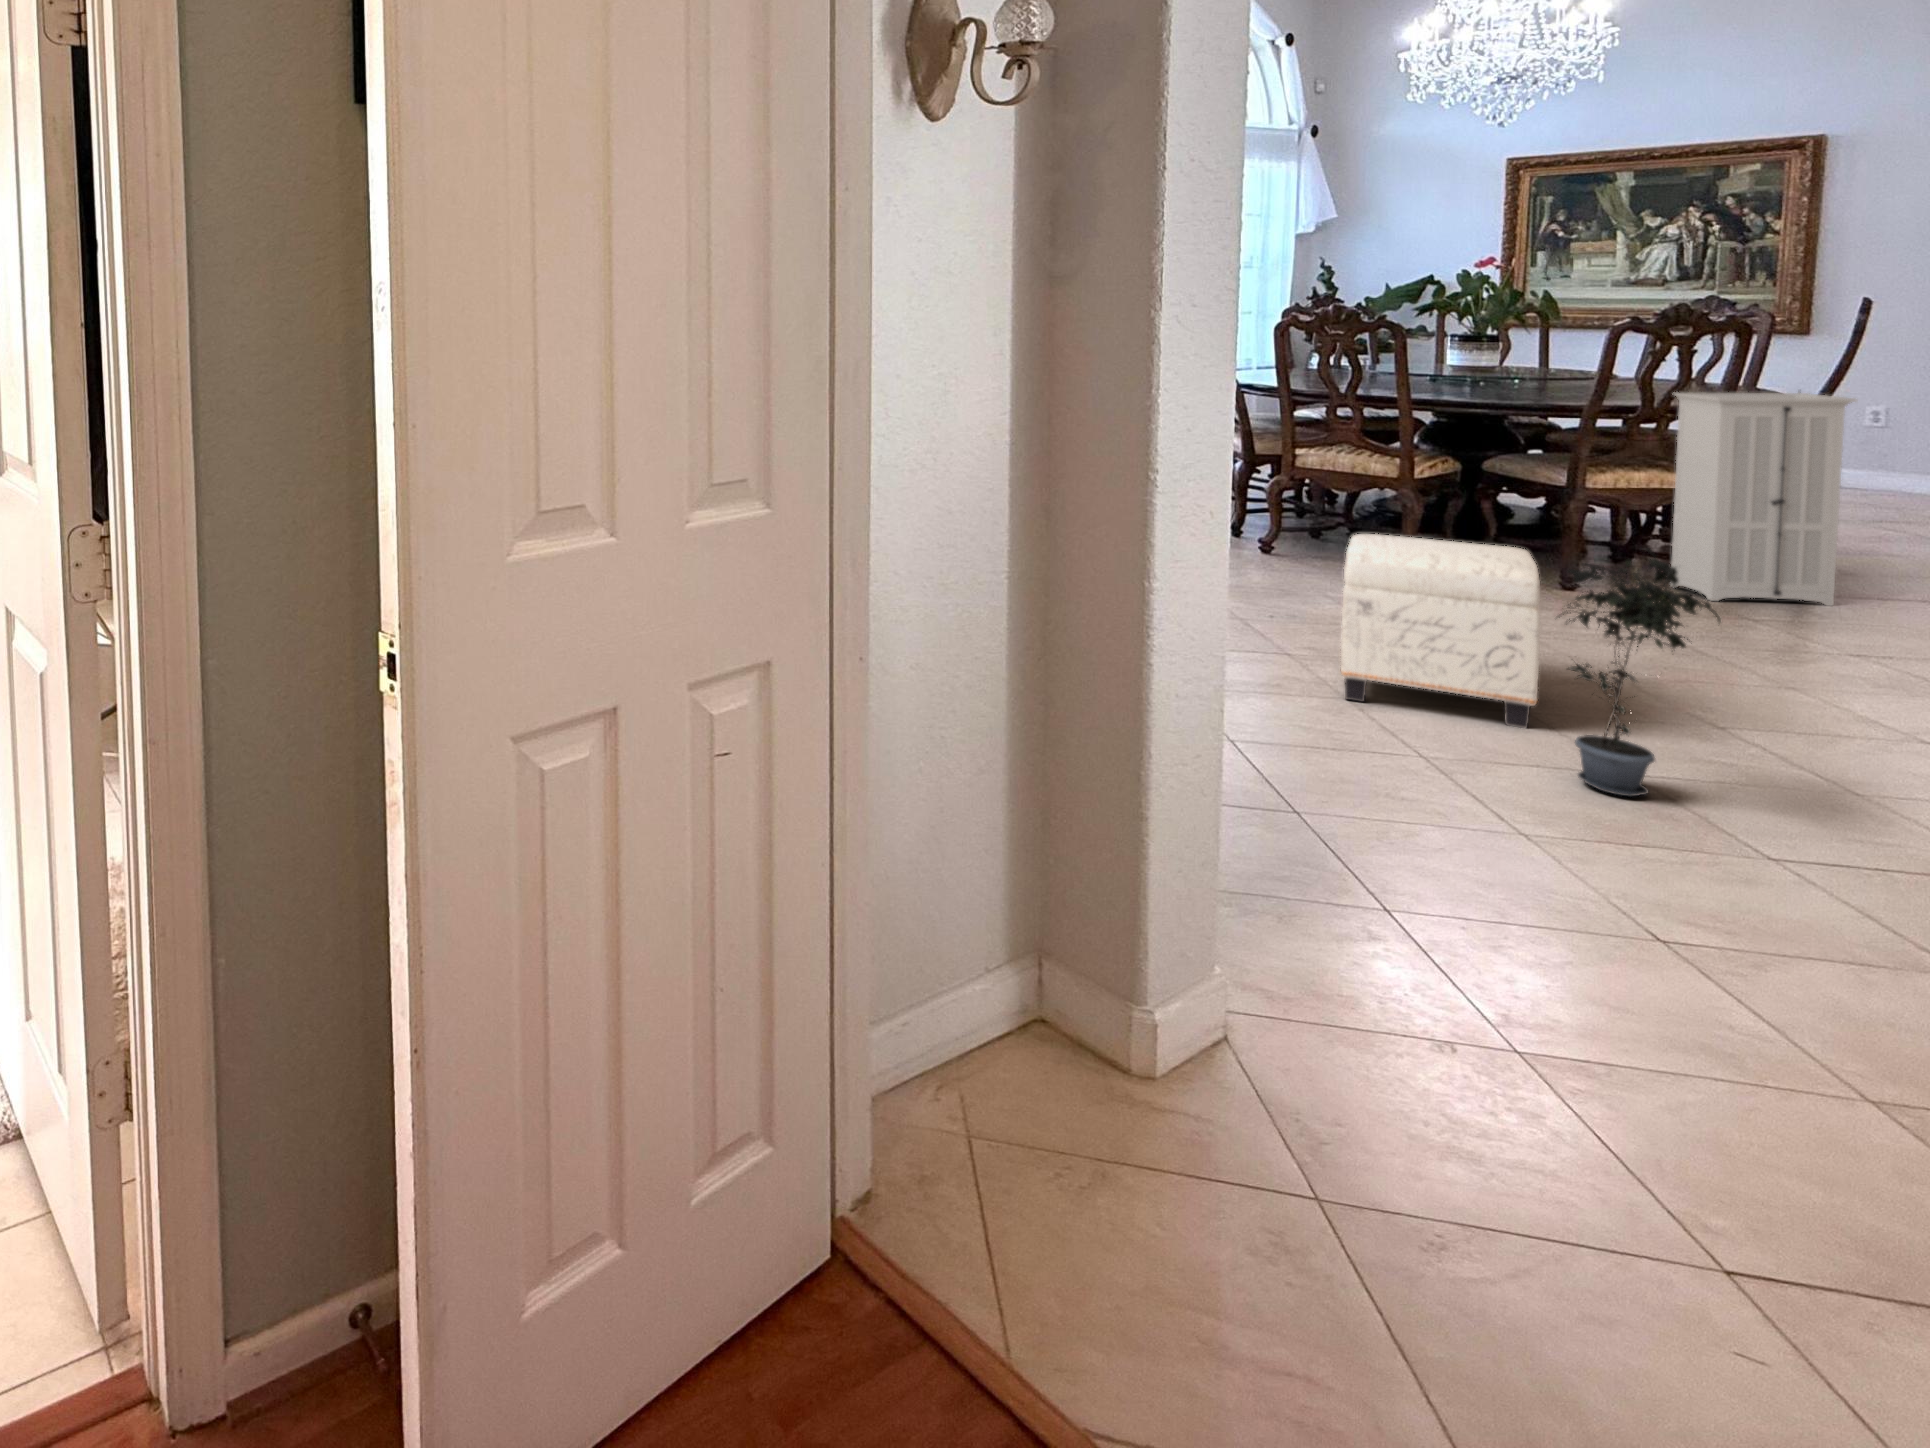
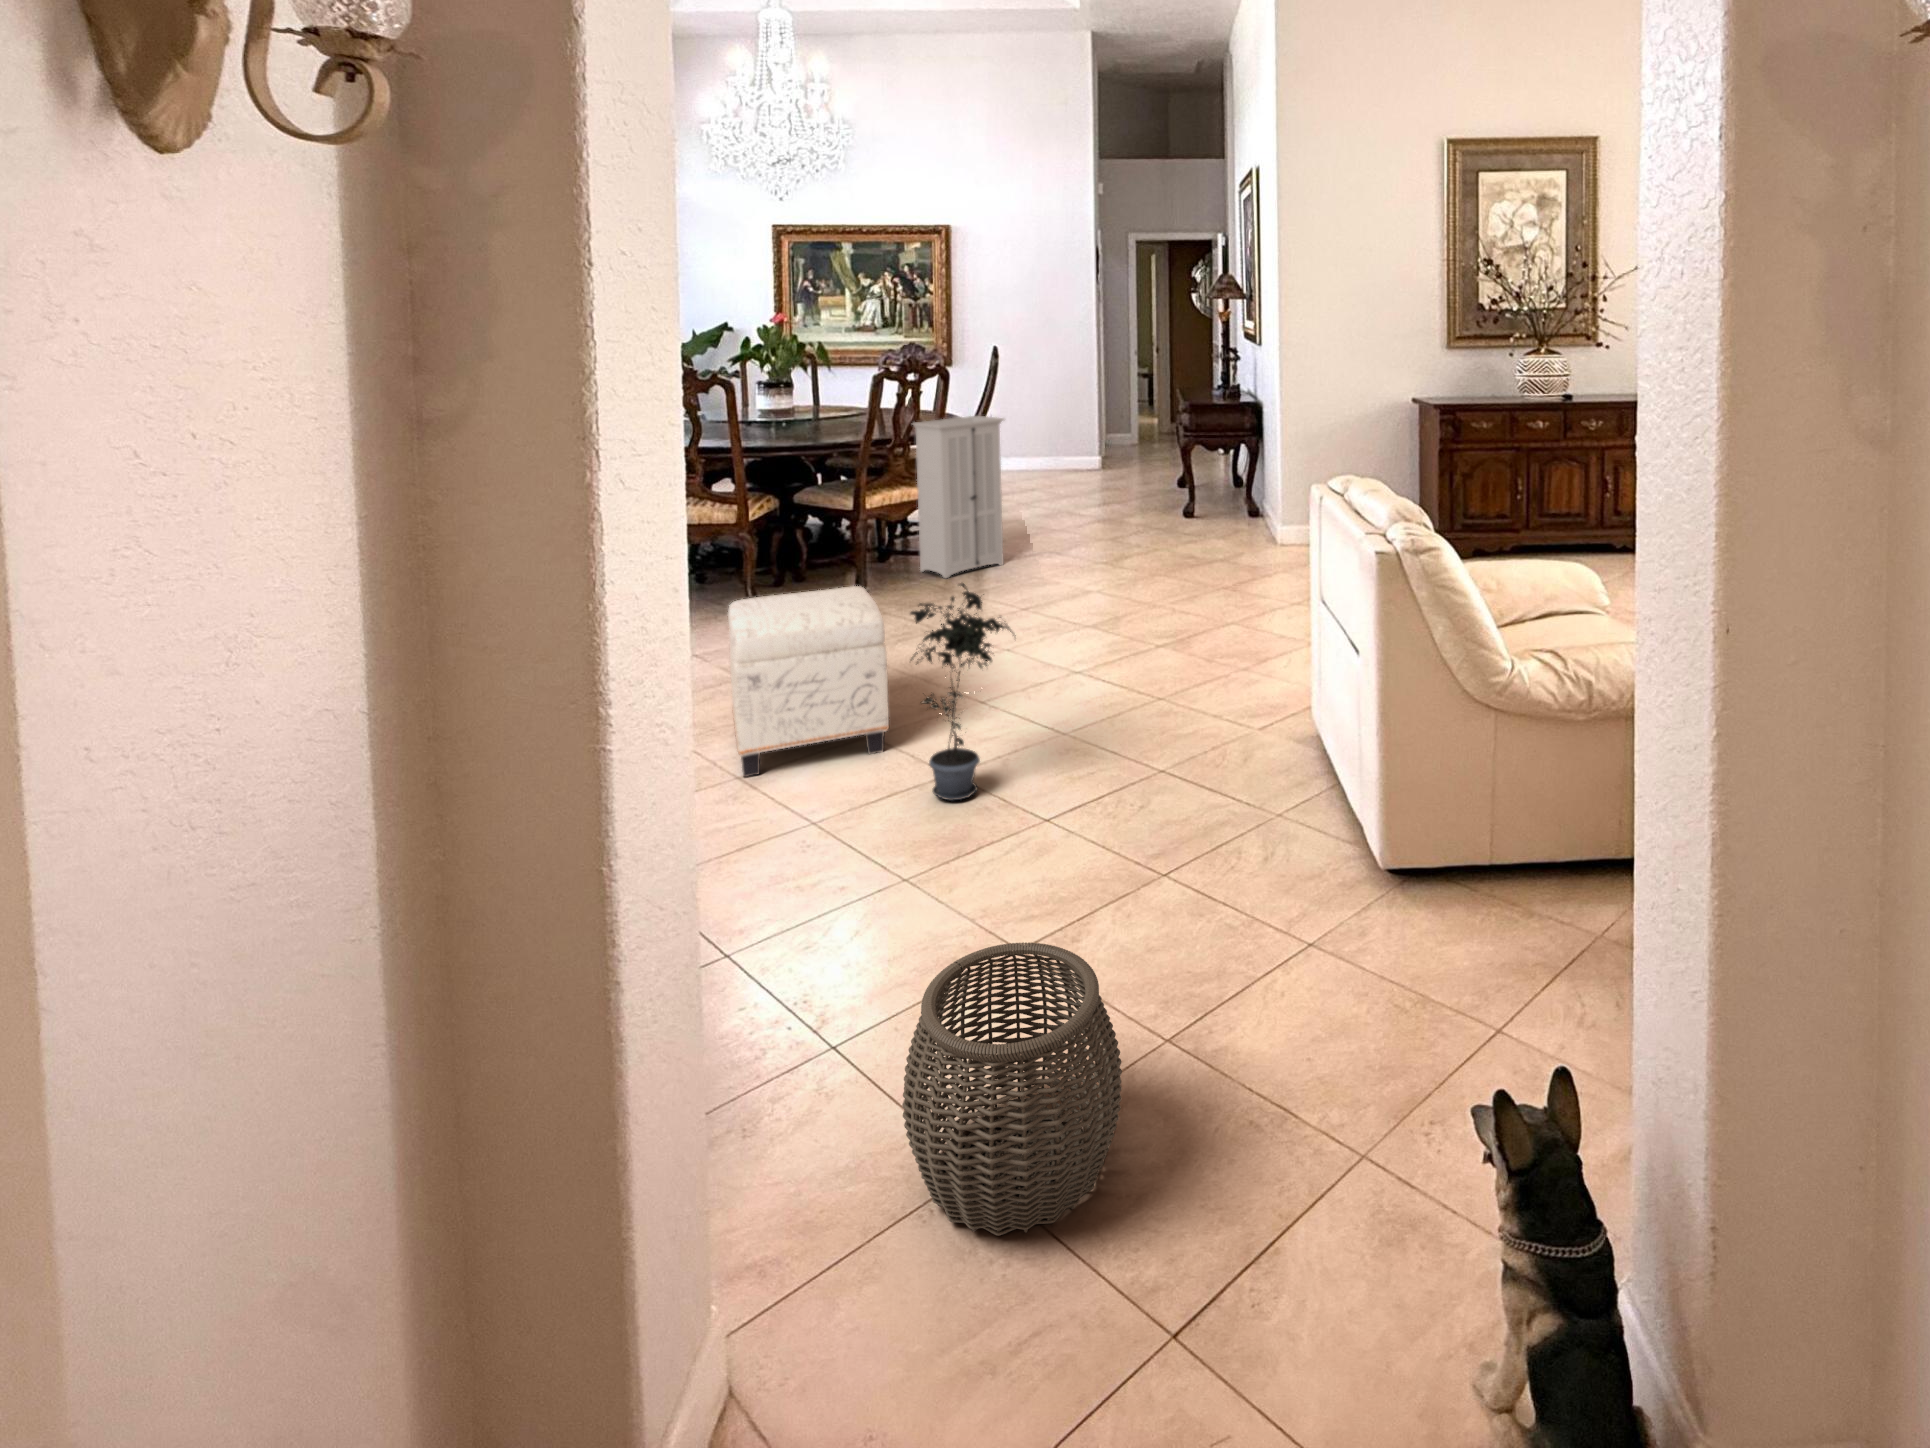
woven basket: none [1408,835,1699,1104] -> present [902,943,1122,1236]

